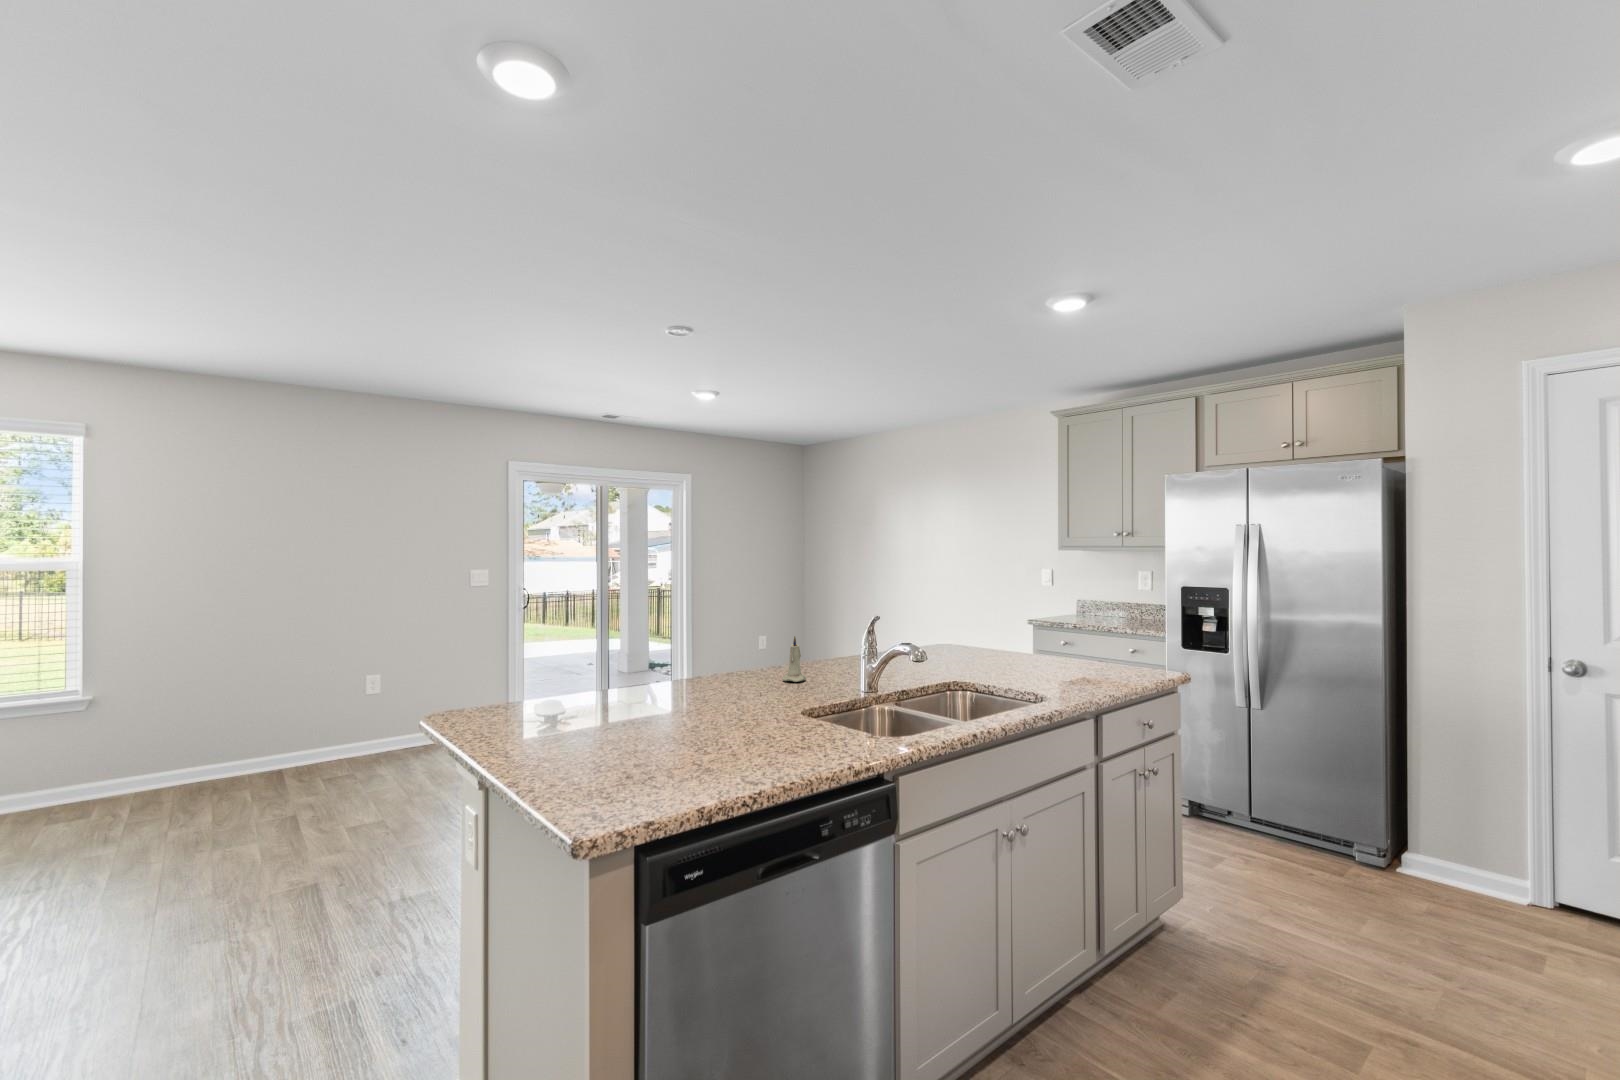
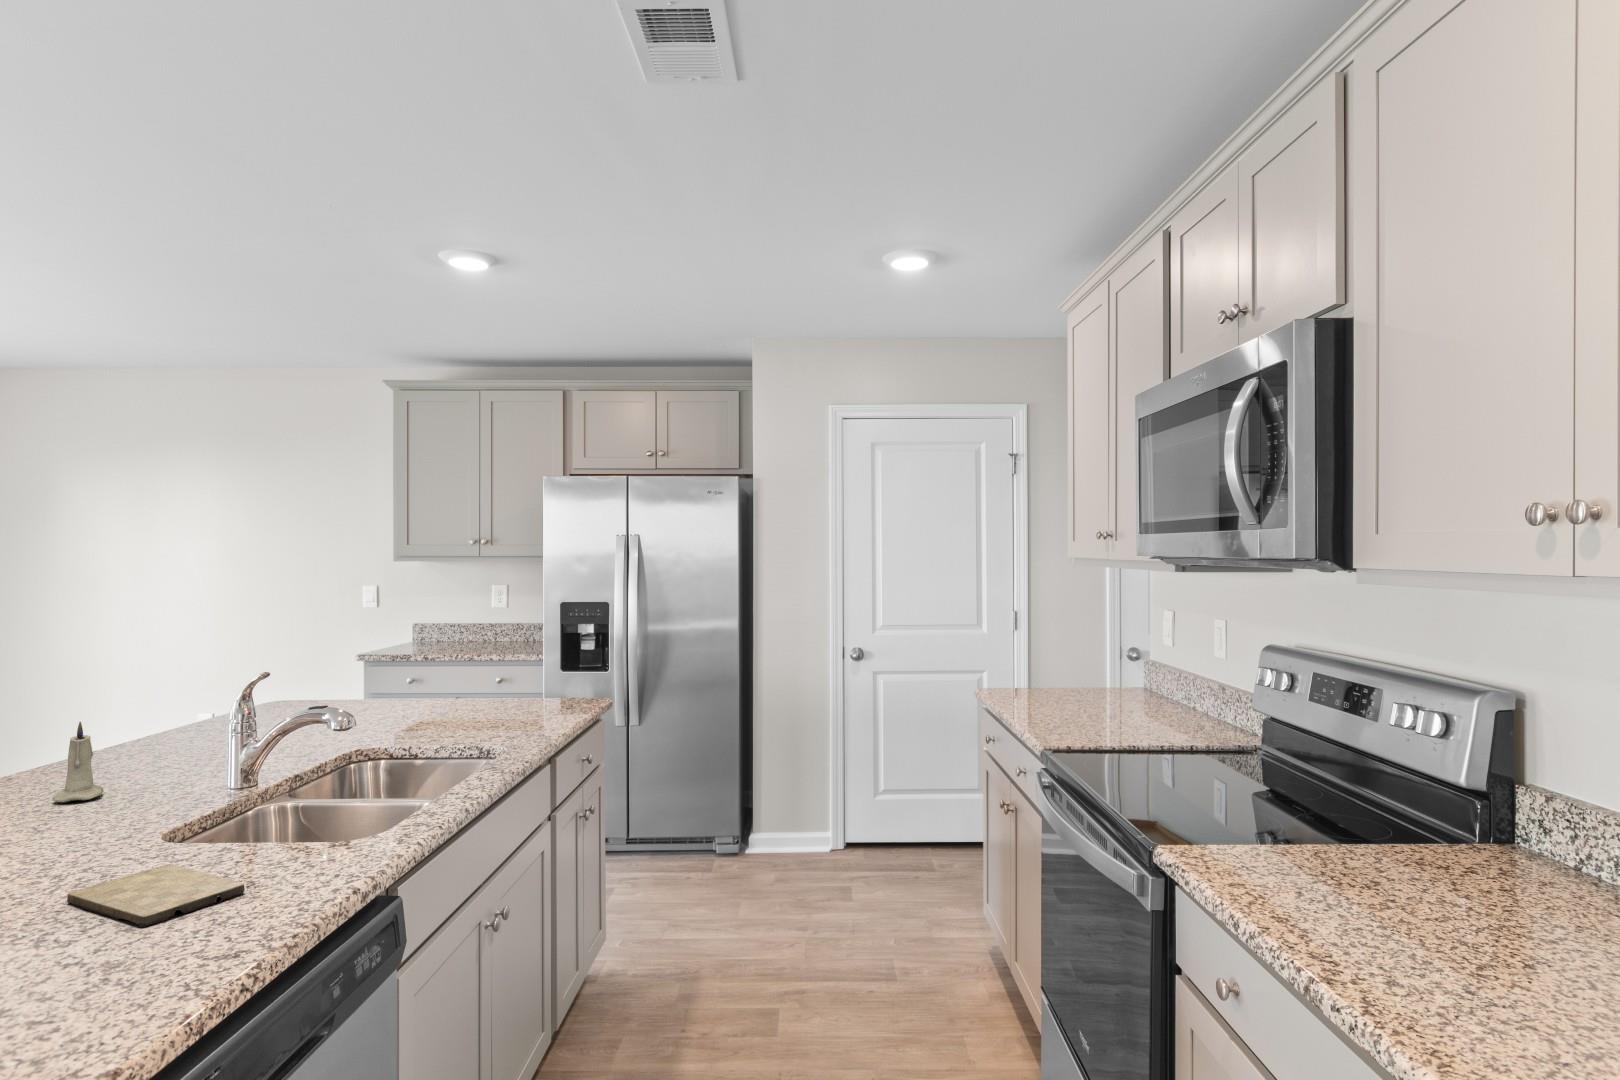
cutting board: none [730,724,800,755] -> present [67,864,245,927]

